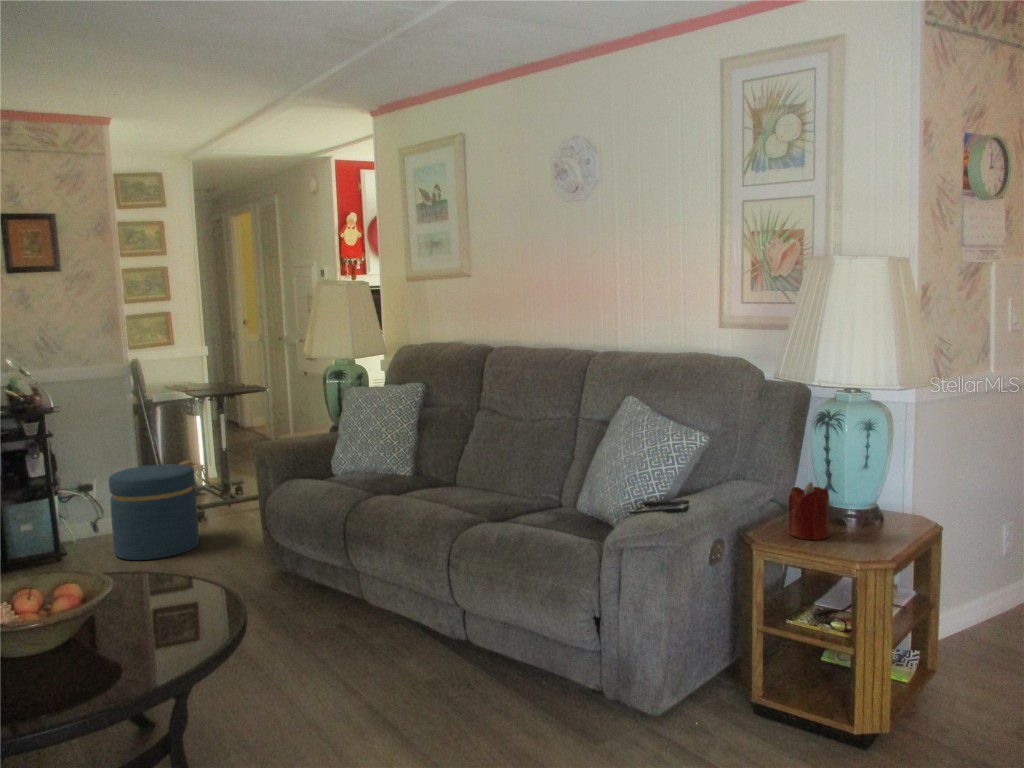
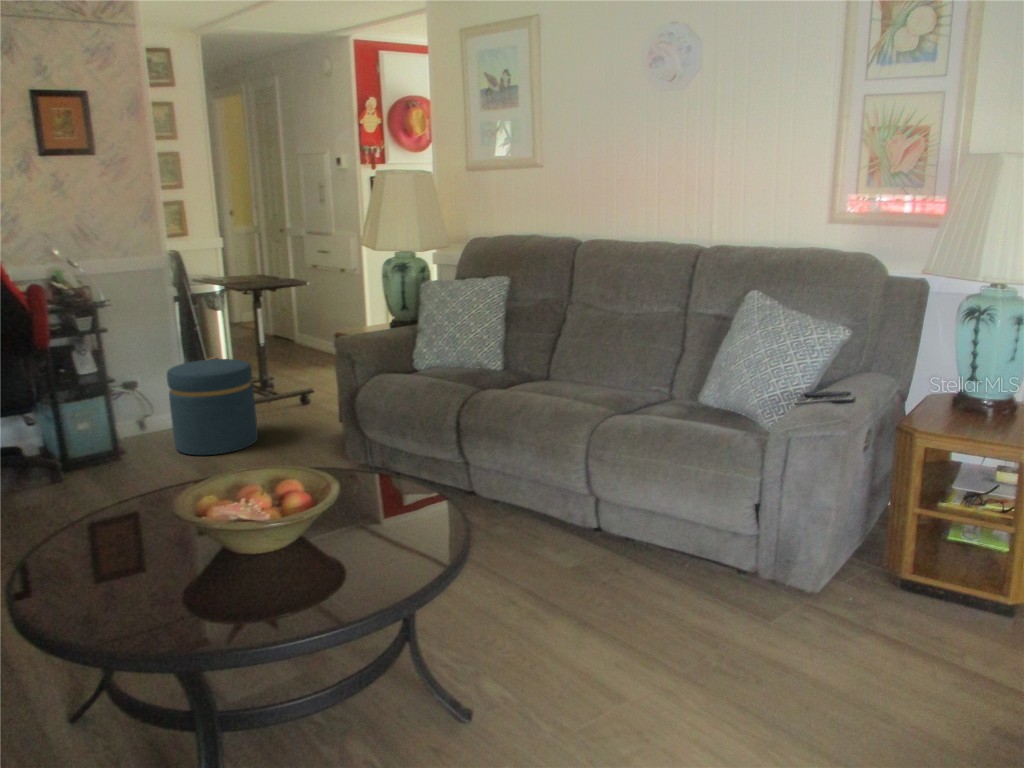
candle: present [788,482,829,540] -> none [943,374,988,429]

